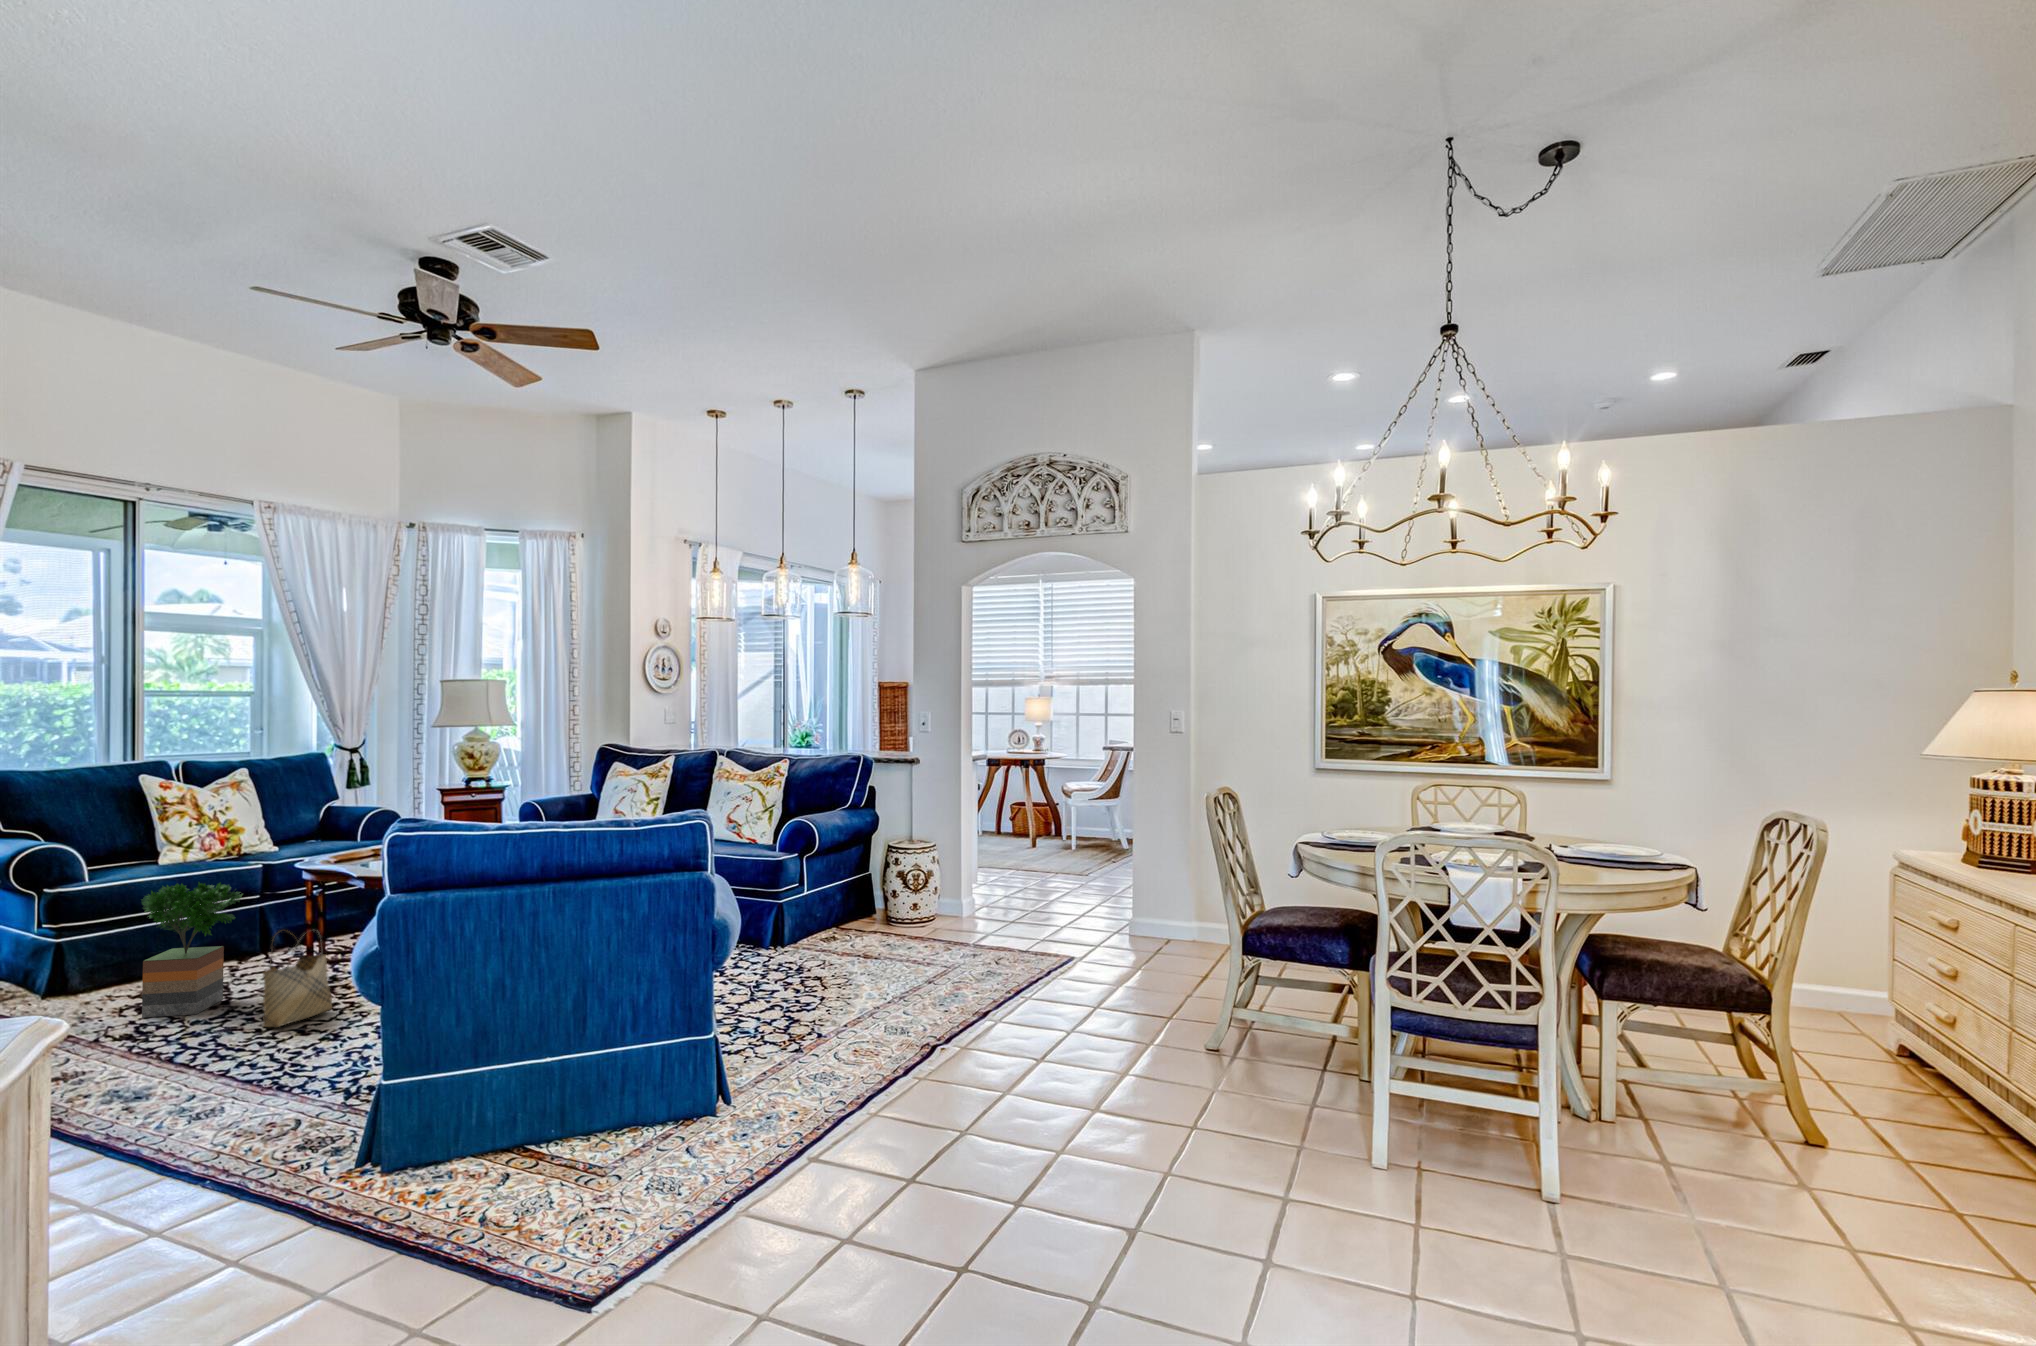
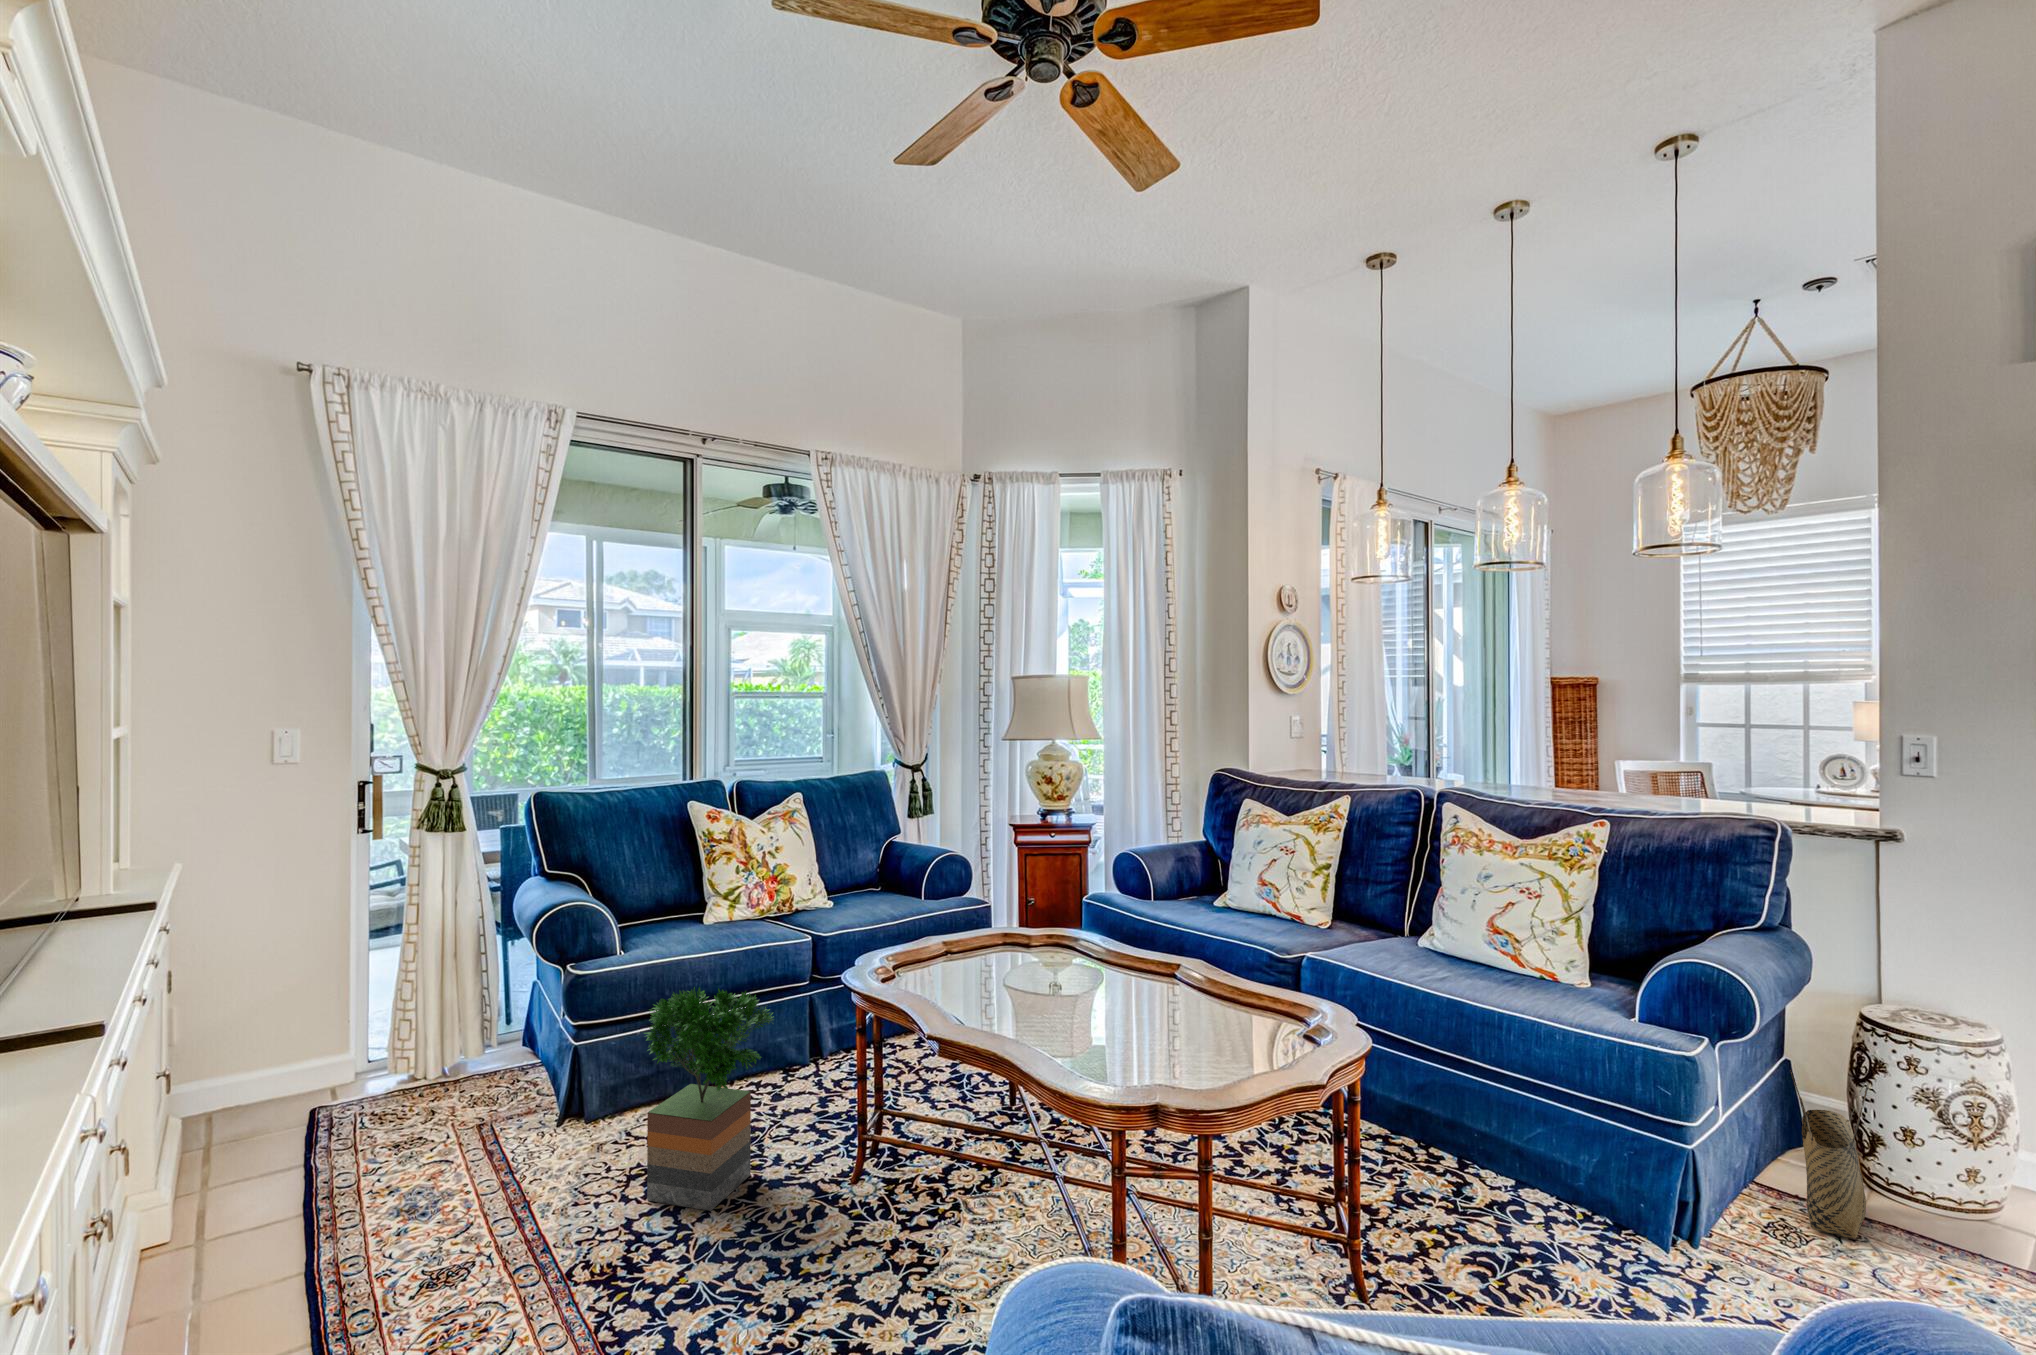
woven basket: present [262,940,332,1027] -> present [1790,1070,1869,1239]

